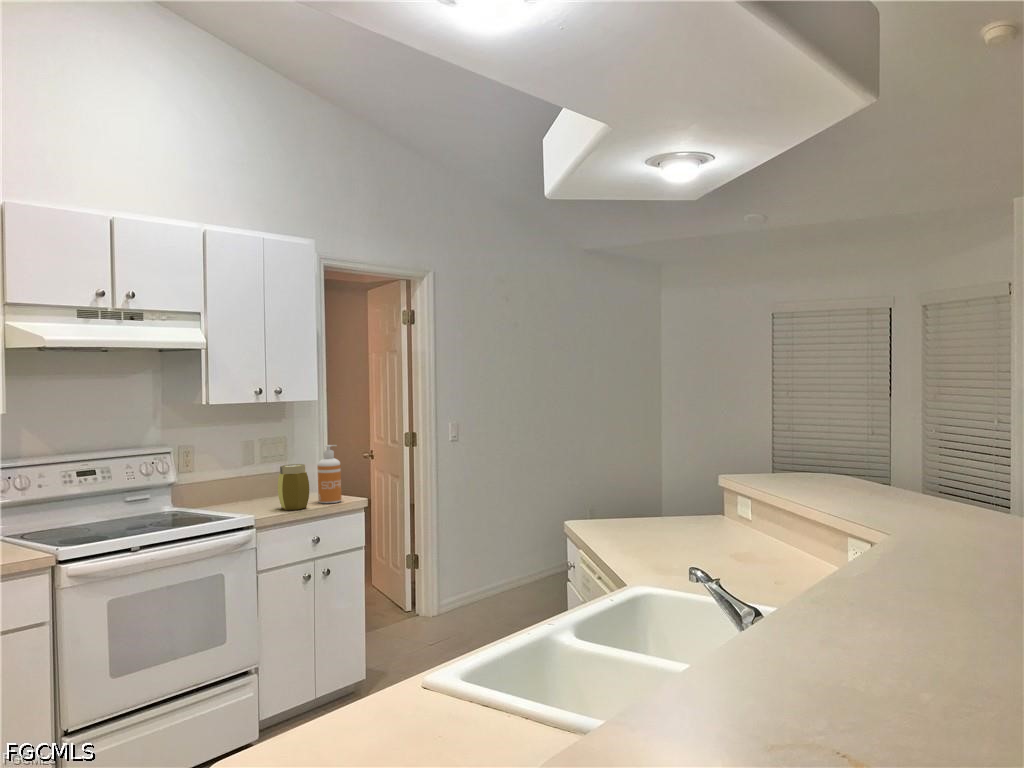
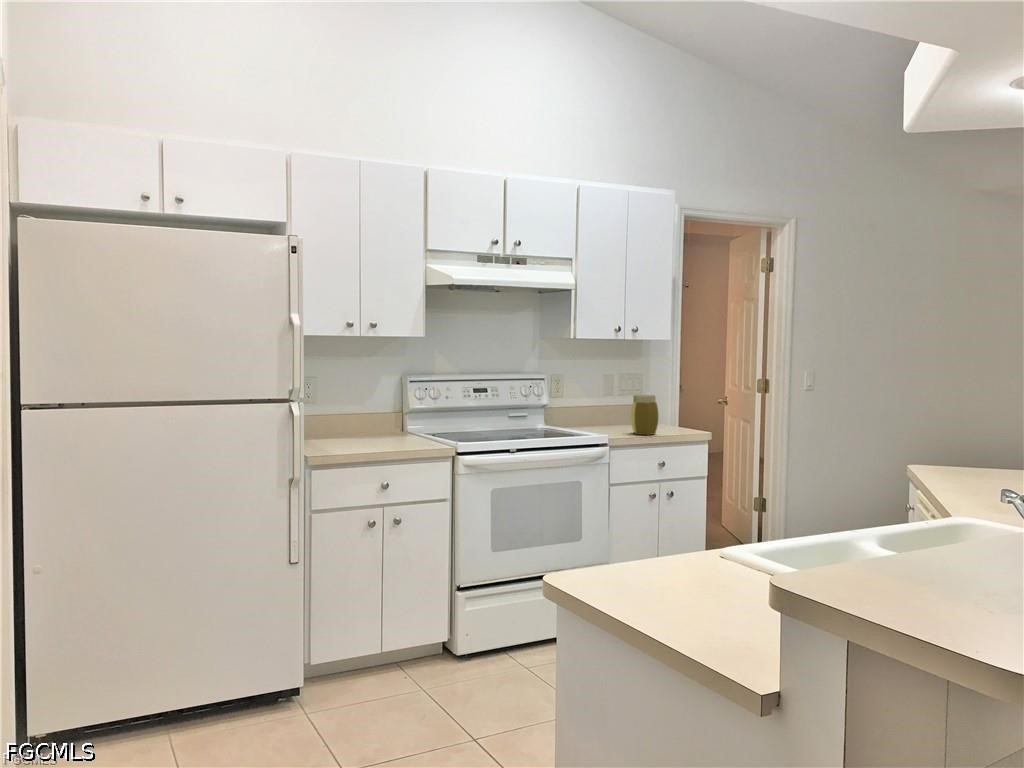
soap dispenser: present [317,445,342,503] -> none [667,380,688,433]

